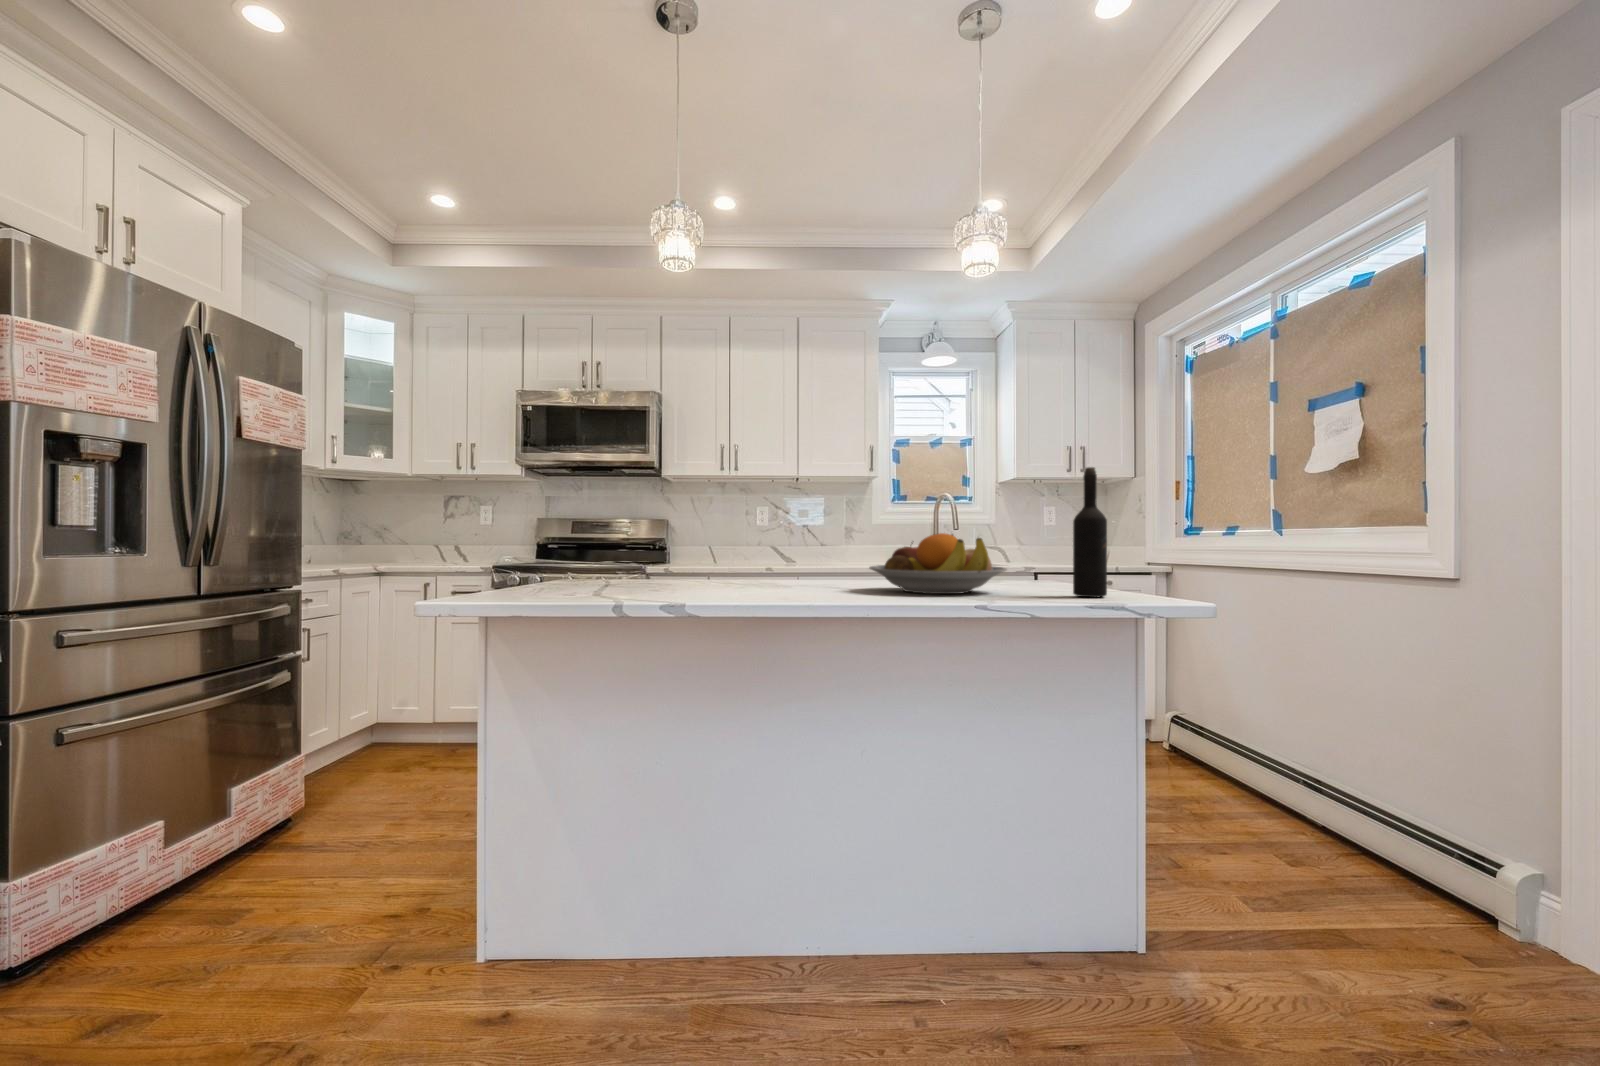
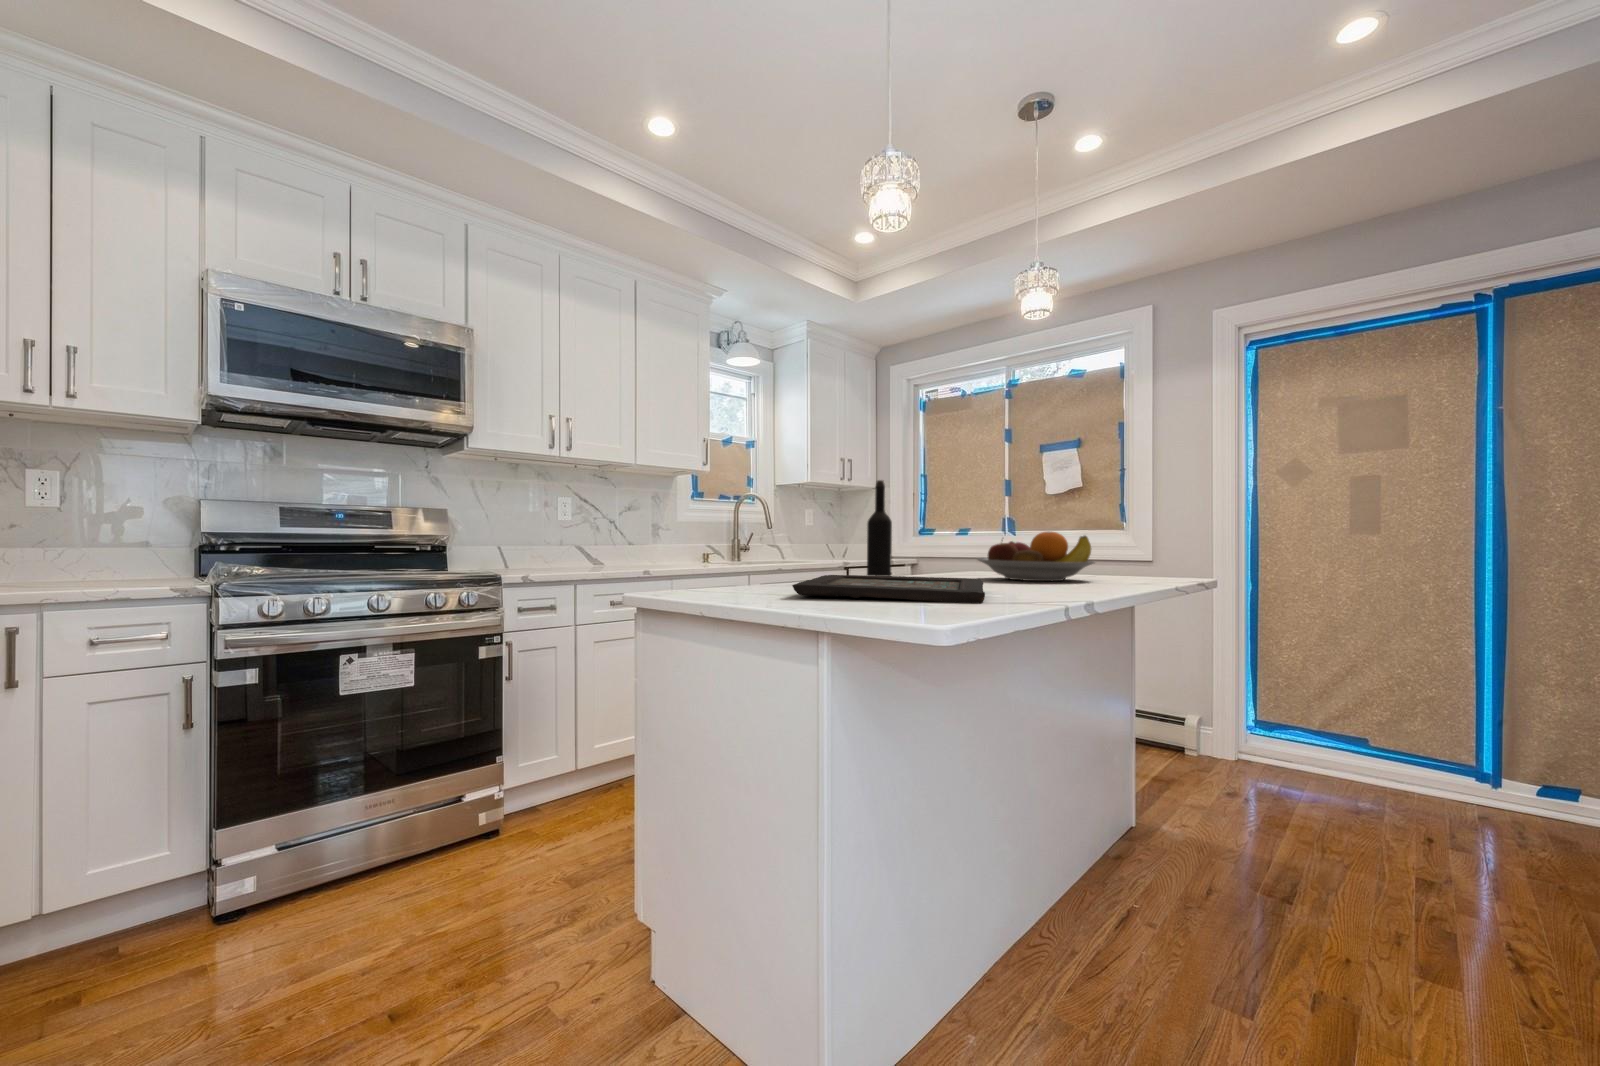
wine bottle: present [1073,467,1107,597] -> present [867,480,892,576]
decorative tray: none [544,575,727,602] -> present [792,575,985,603]

